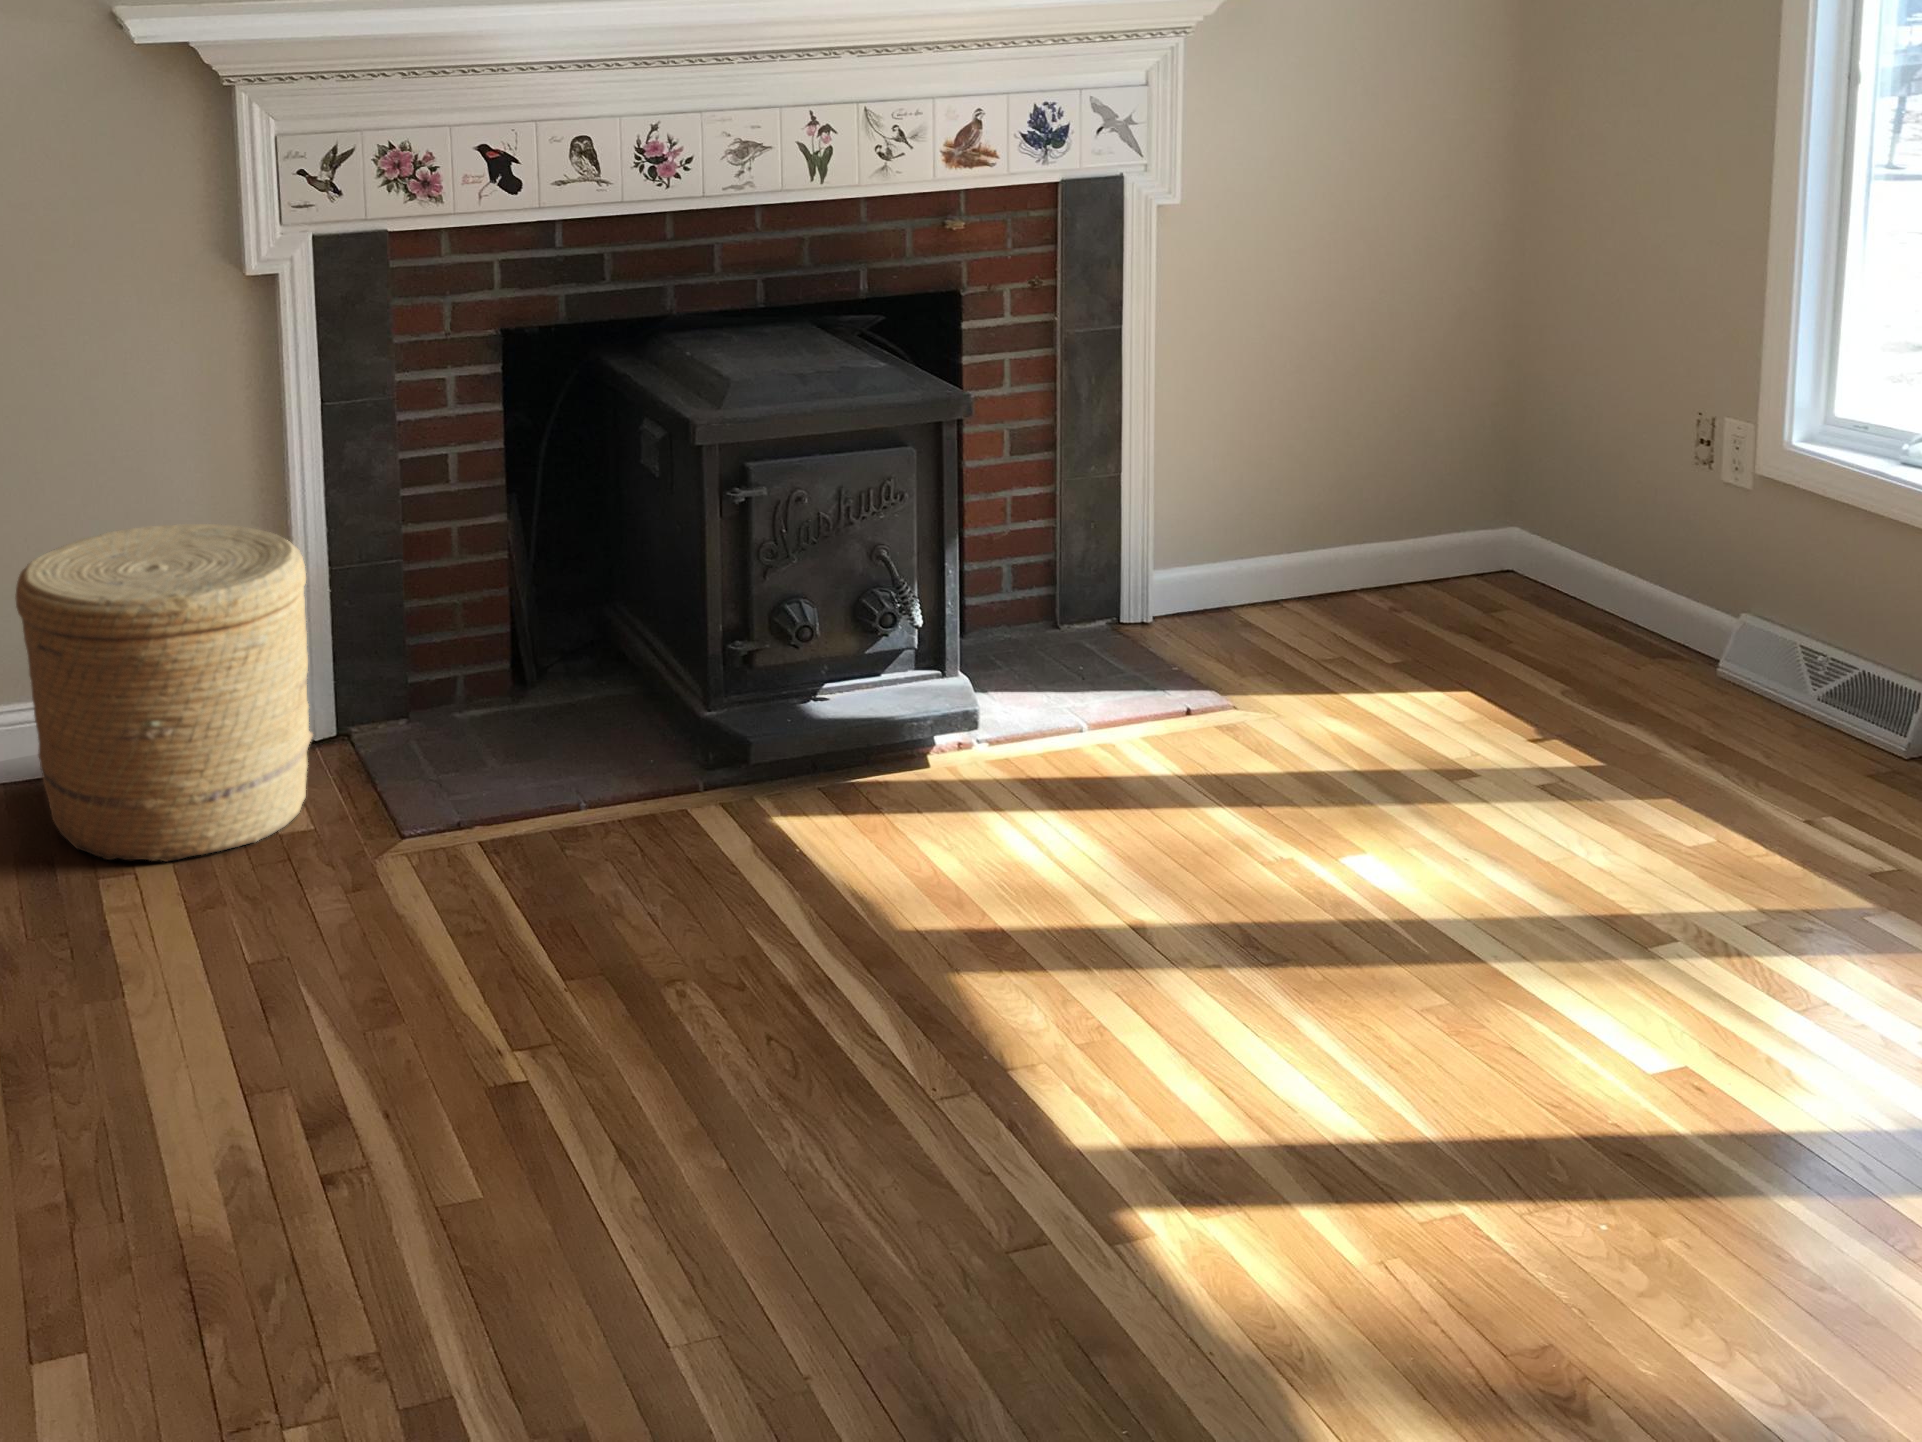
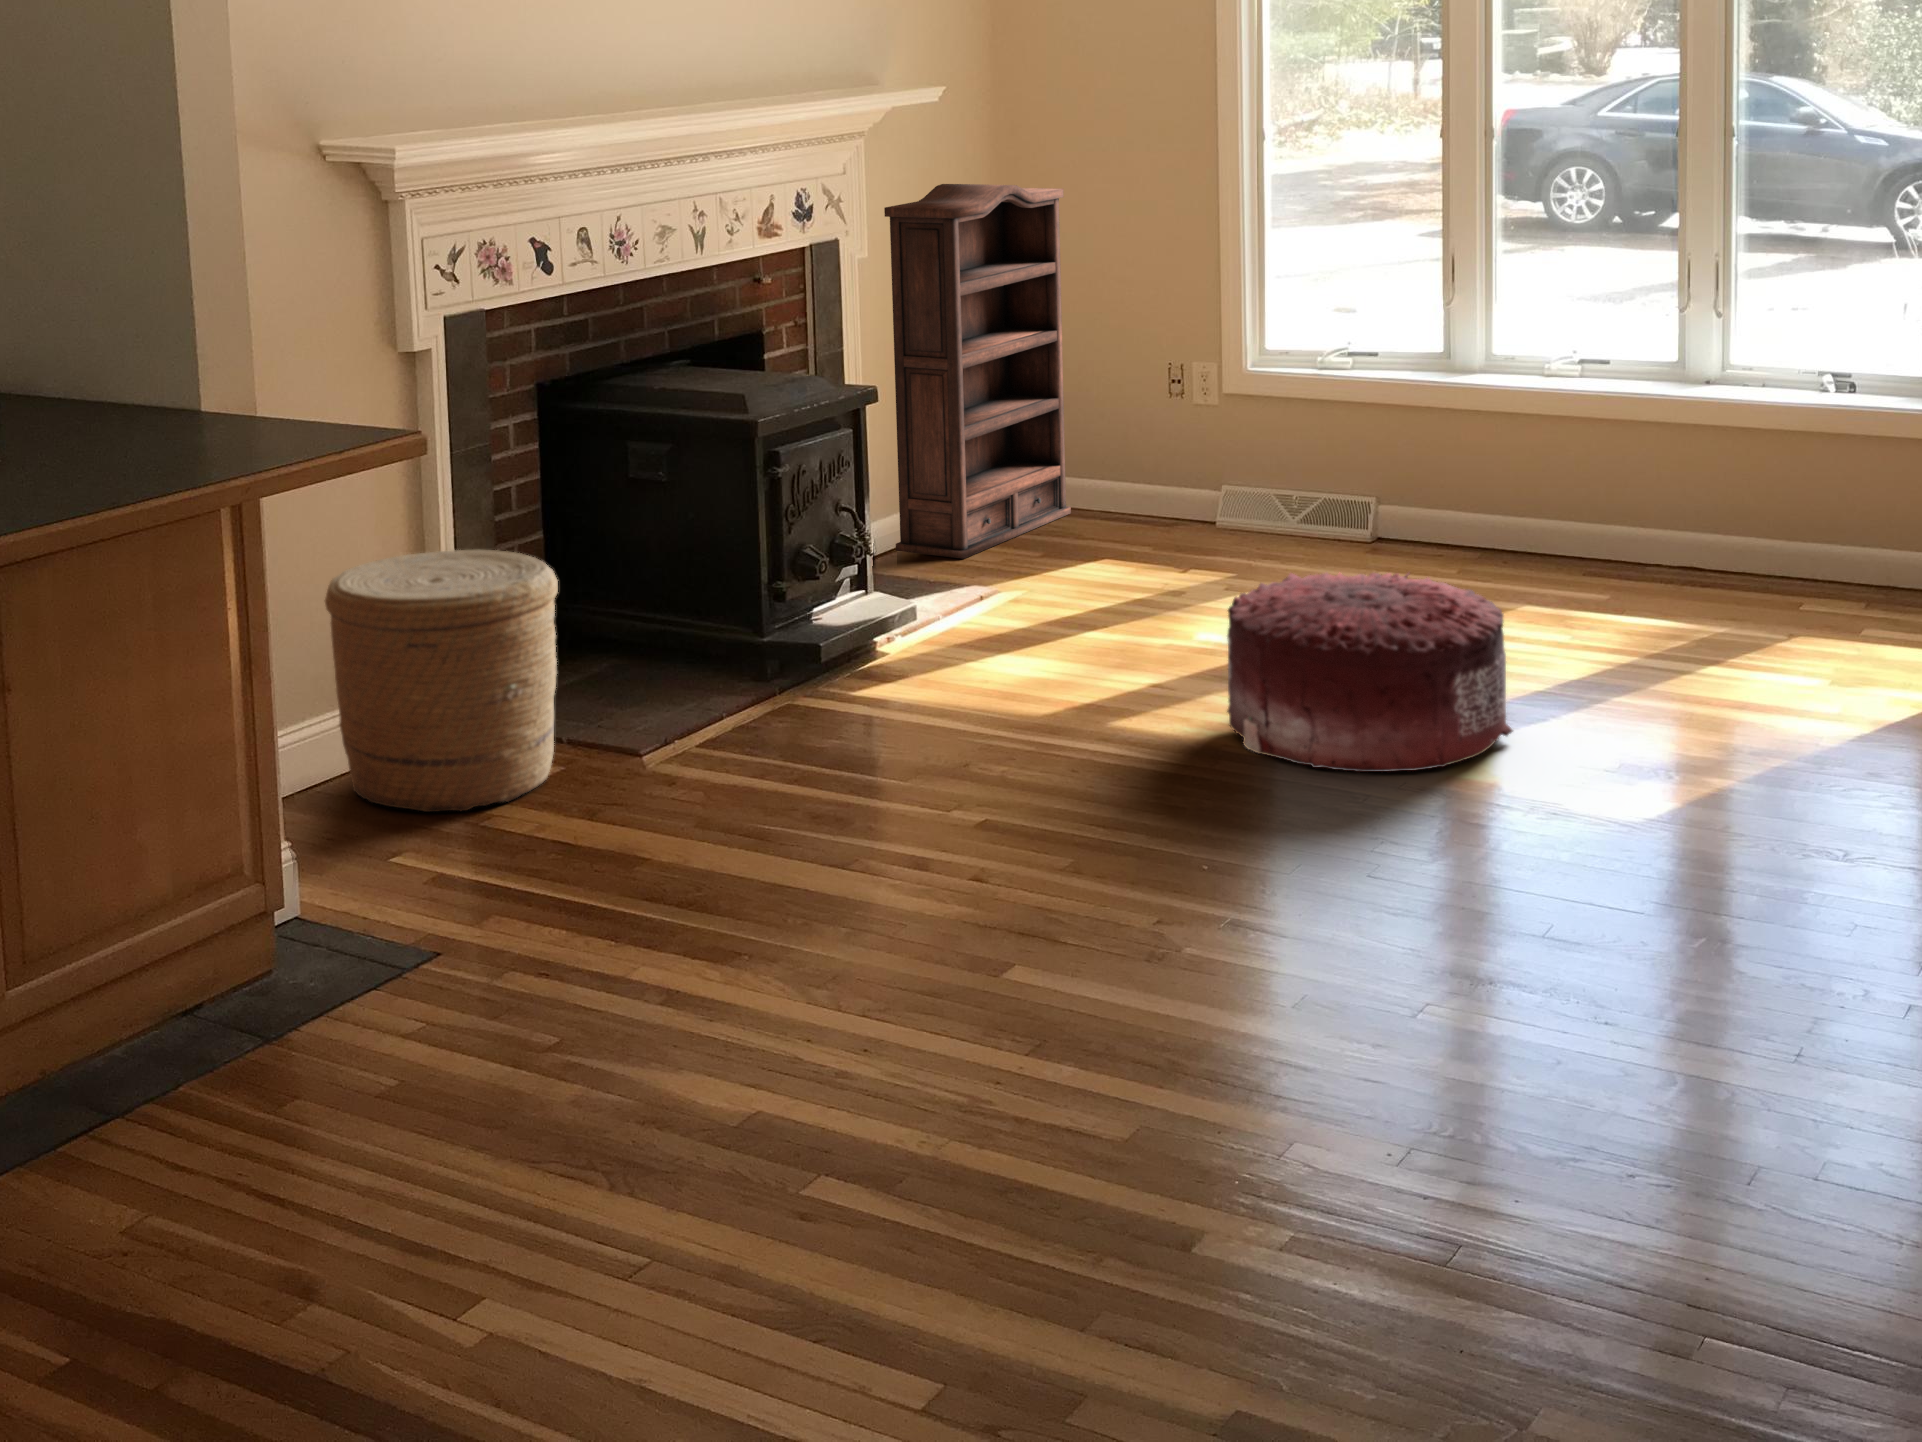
bookshelf: none [1219,106,1567,643] -> present [884,184,1071,559]
pouf: none [1037,823,1520,1251] -> present [1227,573,1513,772]

